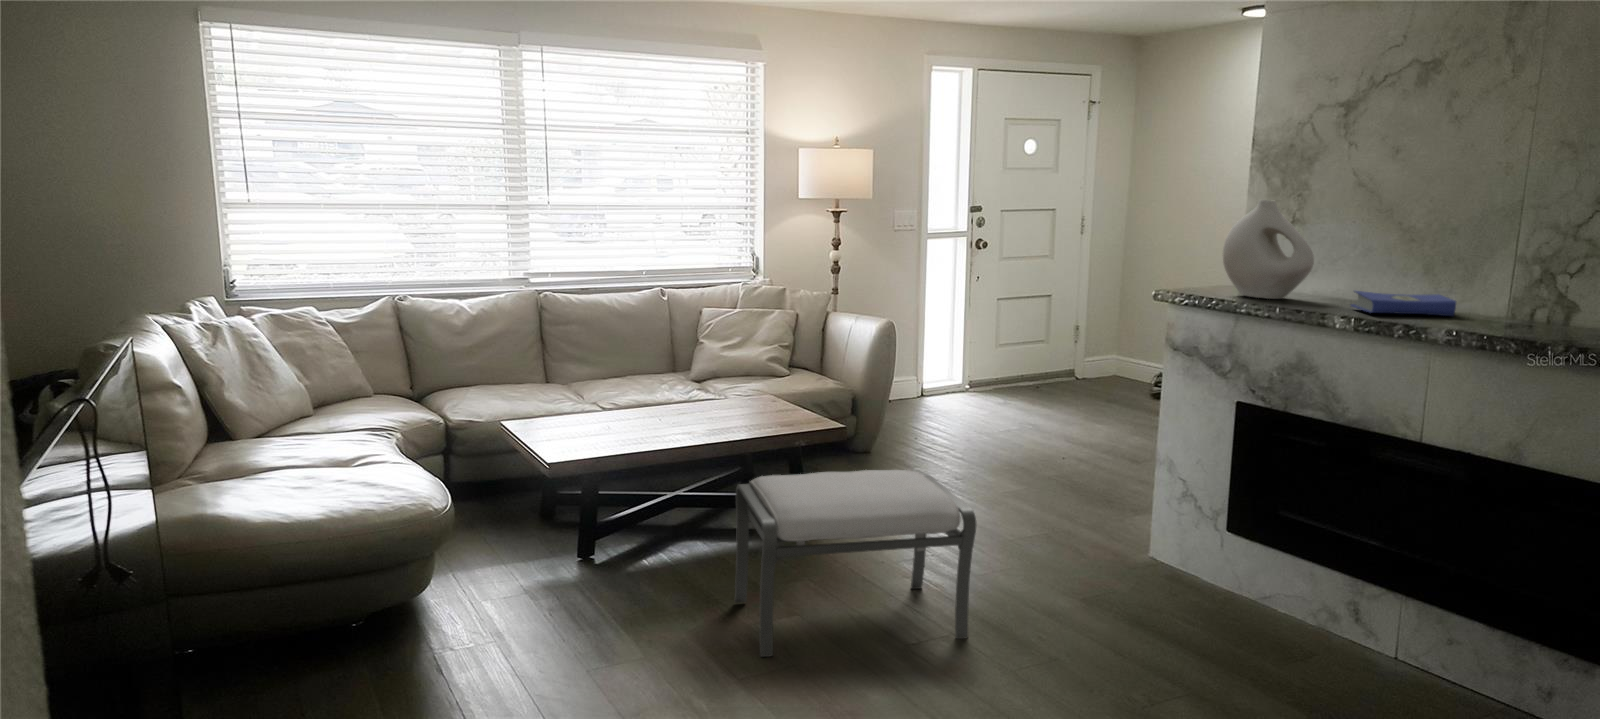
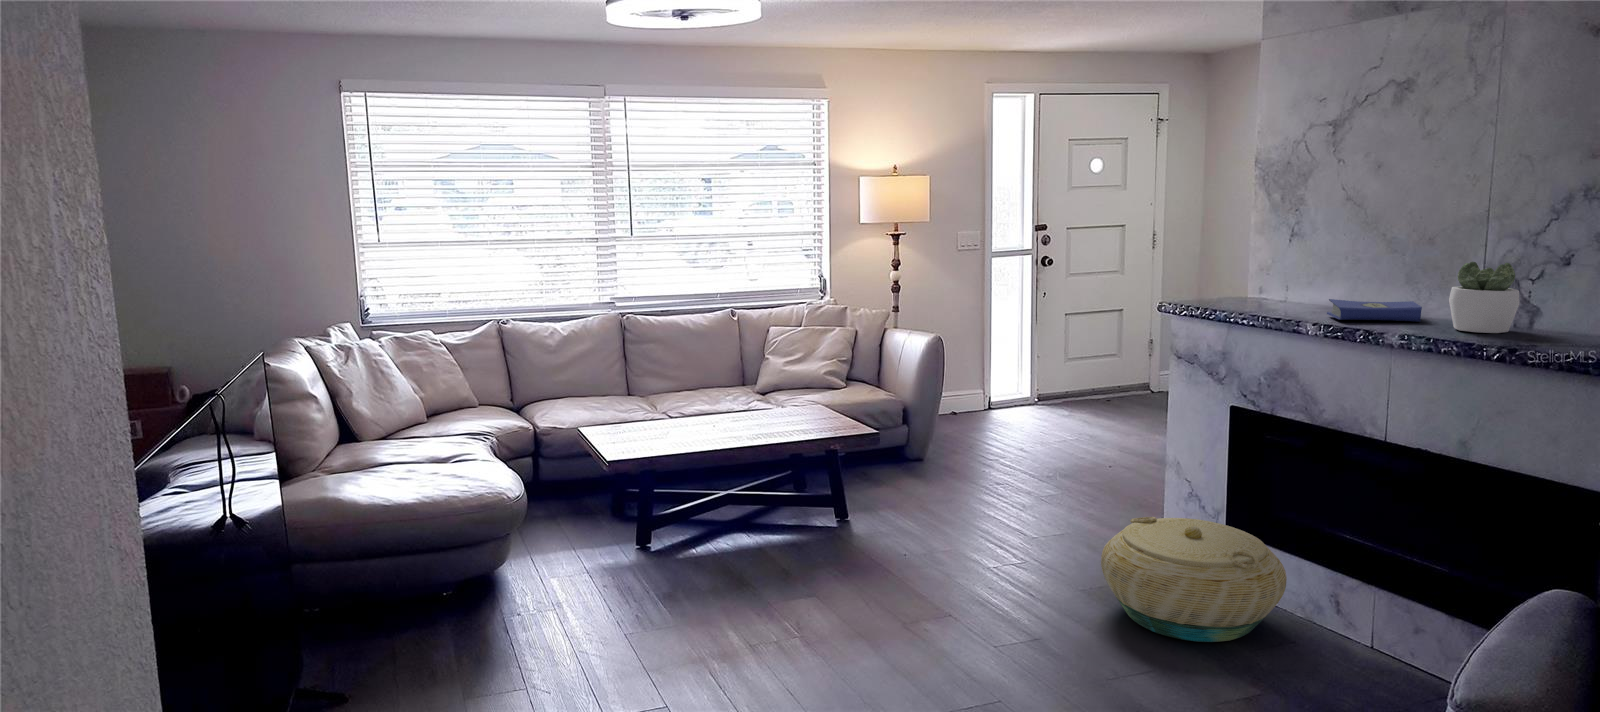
vase: present [1223,200,1314,299] -> none [1218,216,1298,309]
succulent plant: none [1493,254,1569,330] -> present [1449,262,1520,333]
ottoman: present [735,470,976,657] -> none [764,468,970,631]
basket: none [1110,522,1309,658] -> present [1101,517,1287,642]

